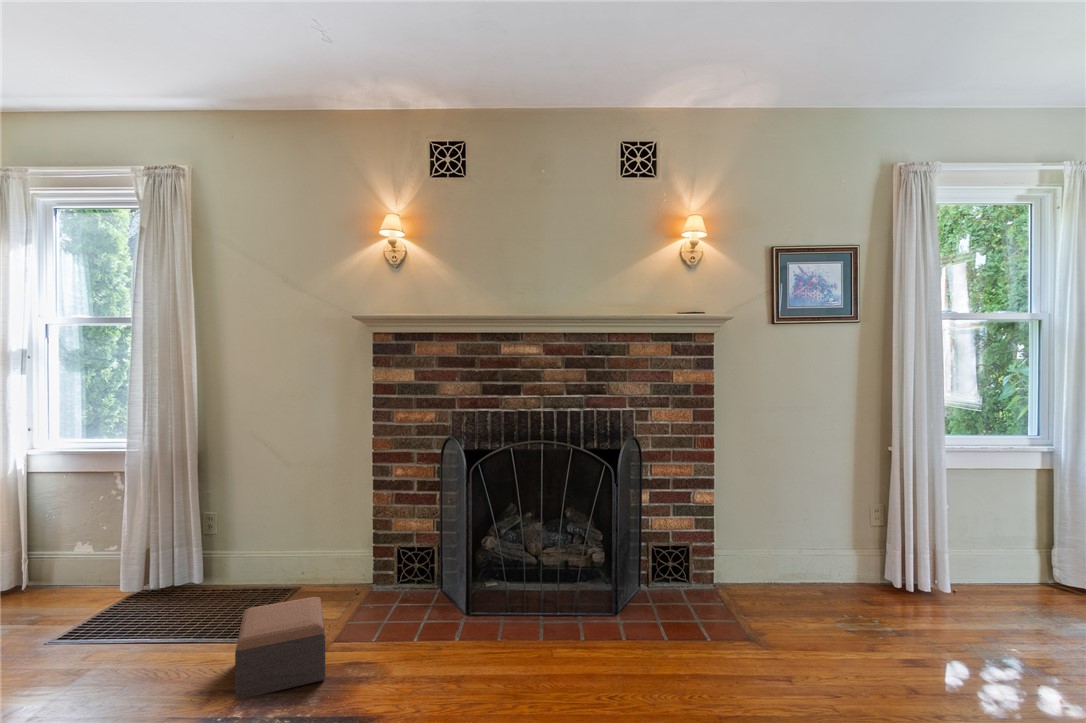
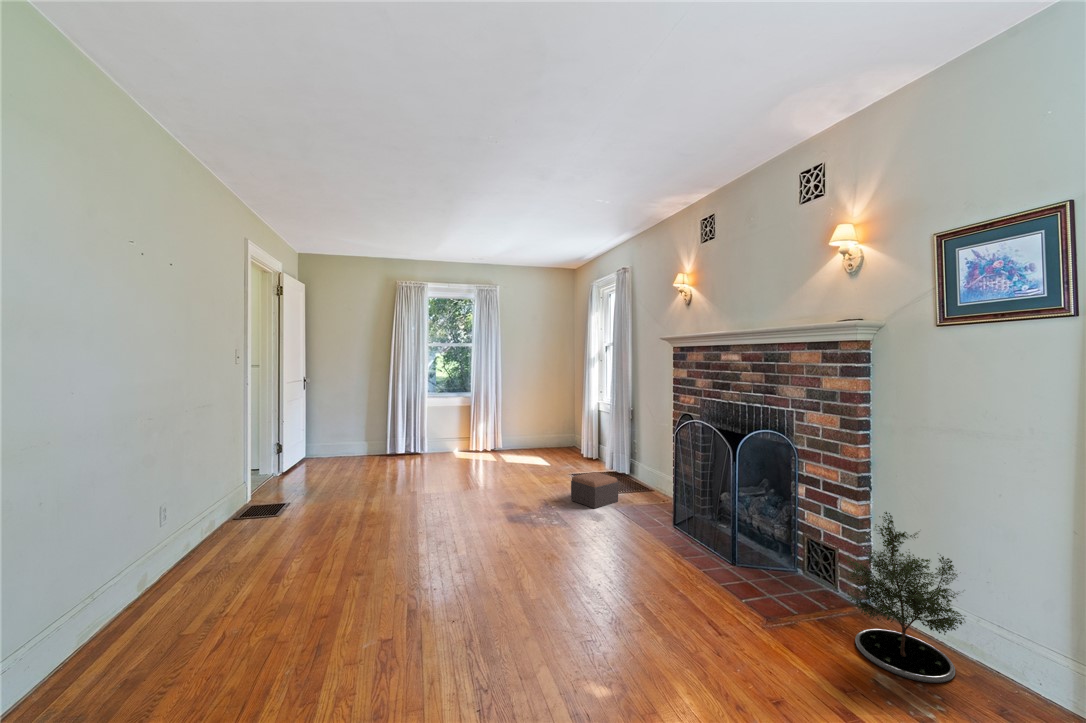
potted tree: none [768,484,847,620] -> present [845,512,966,683]

